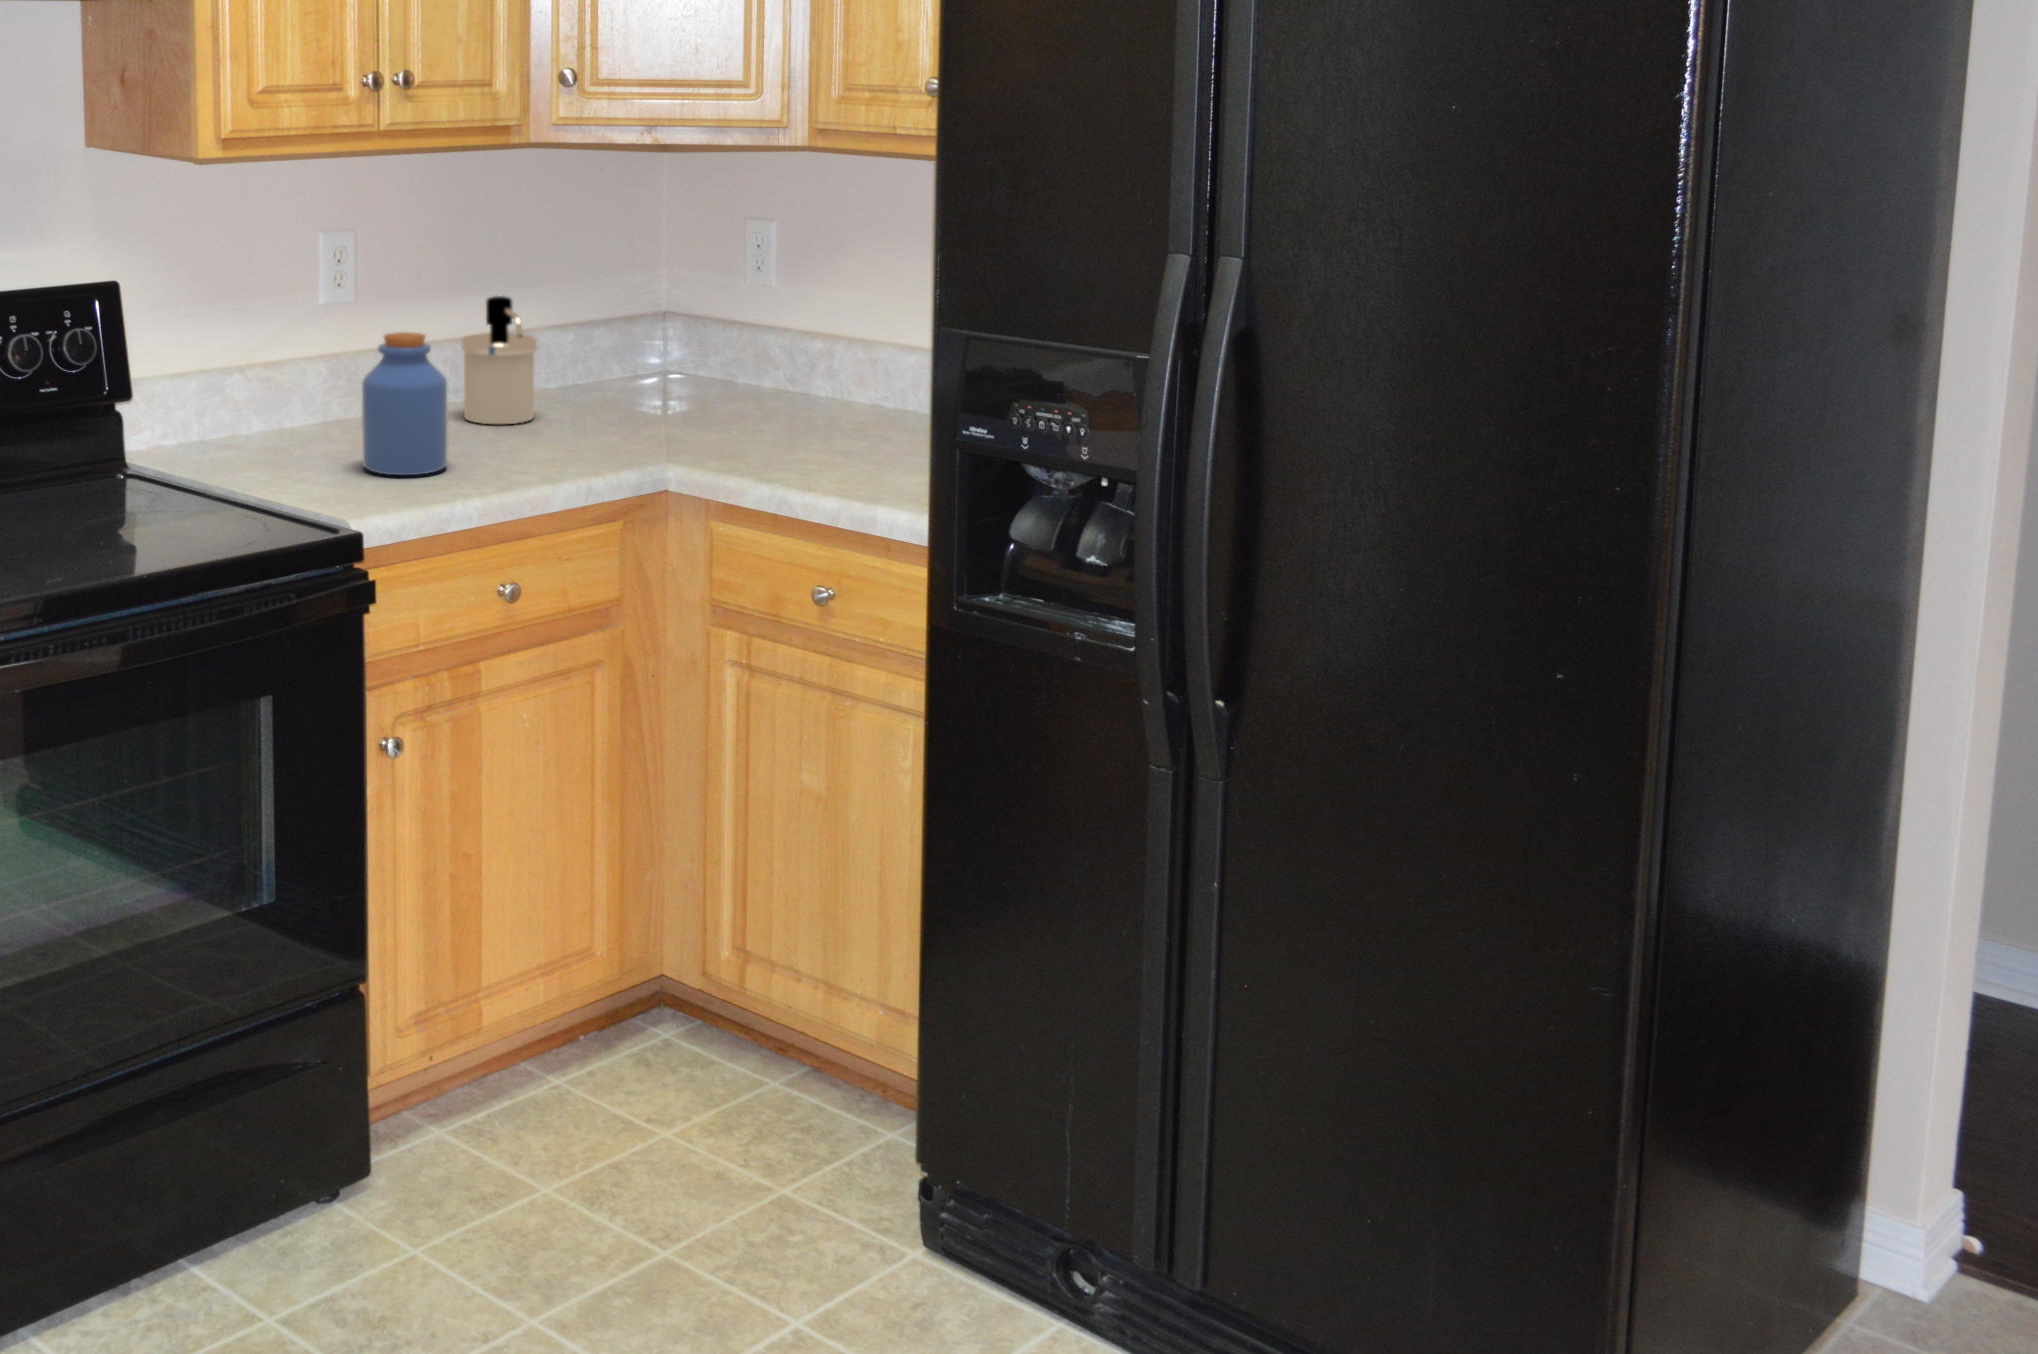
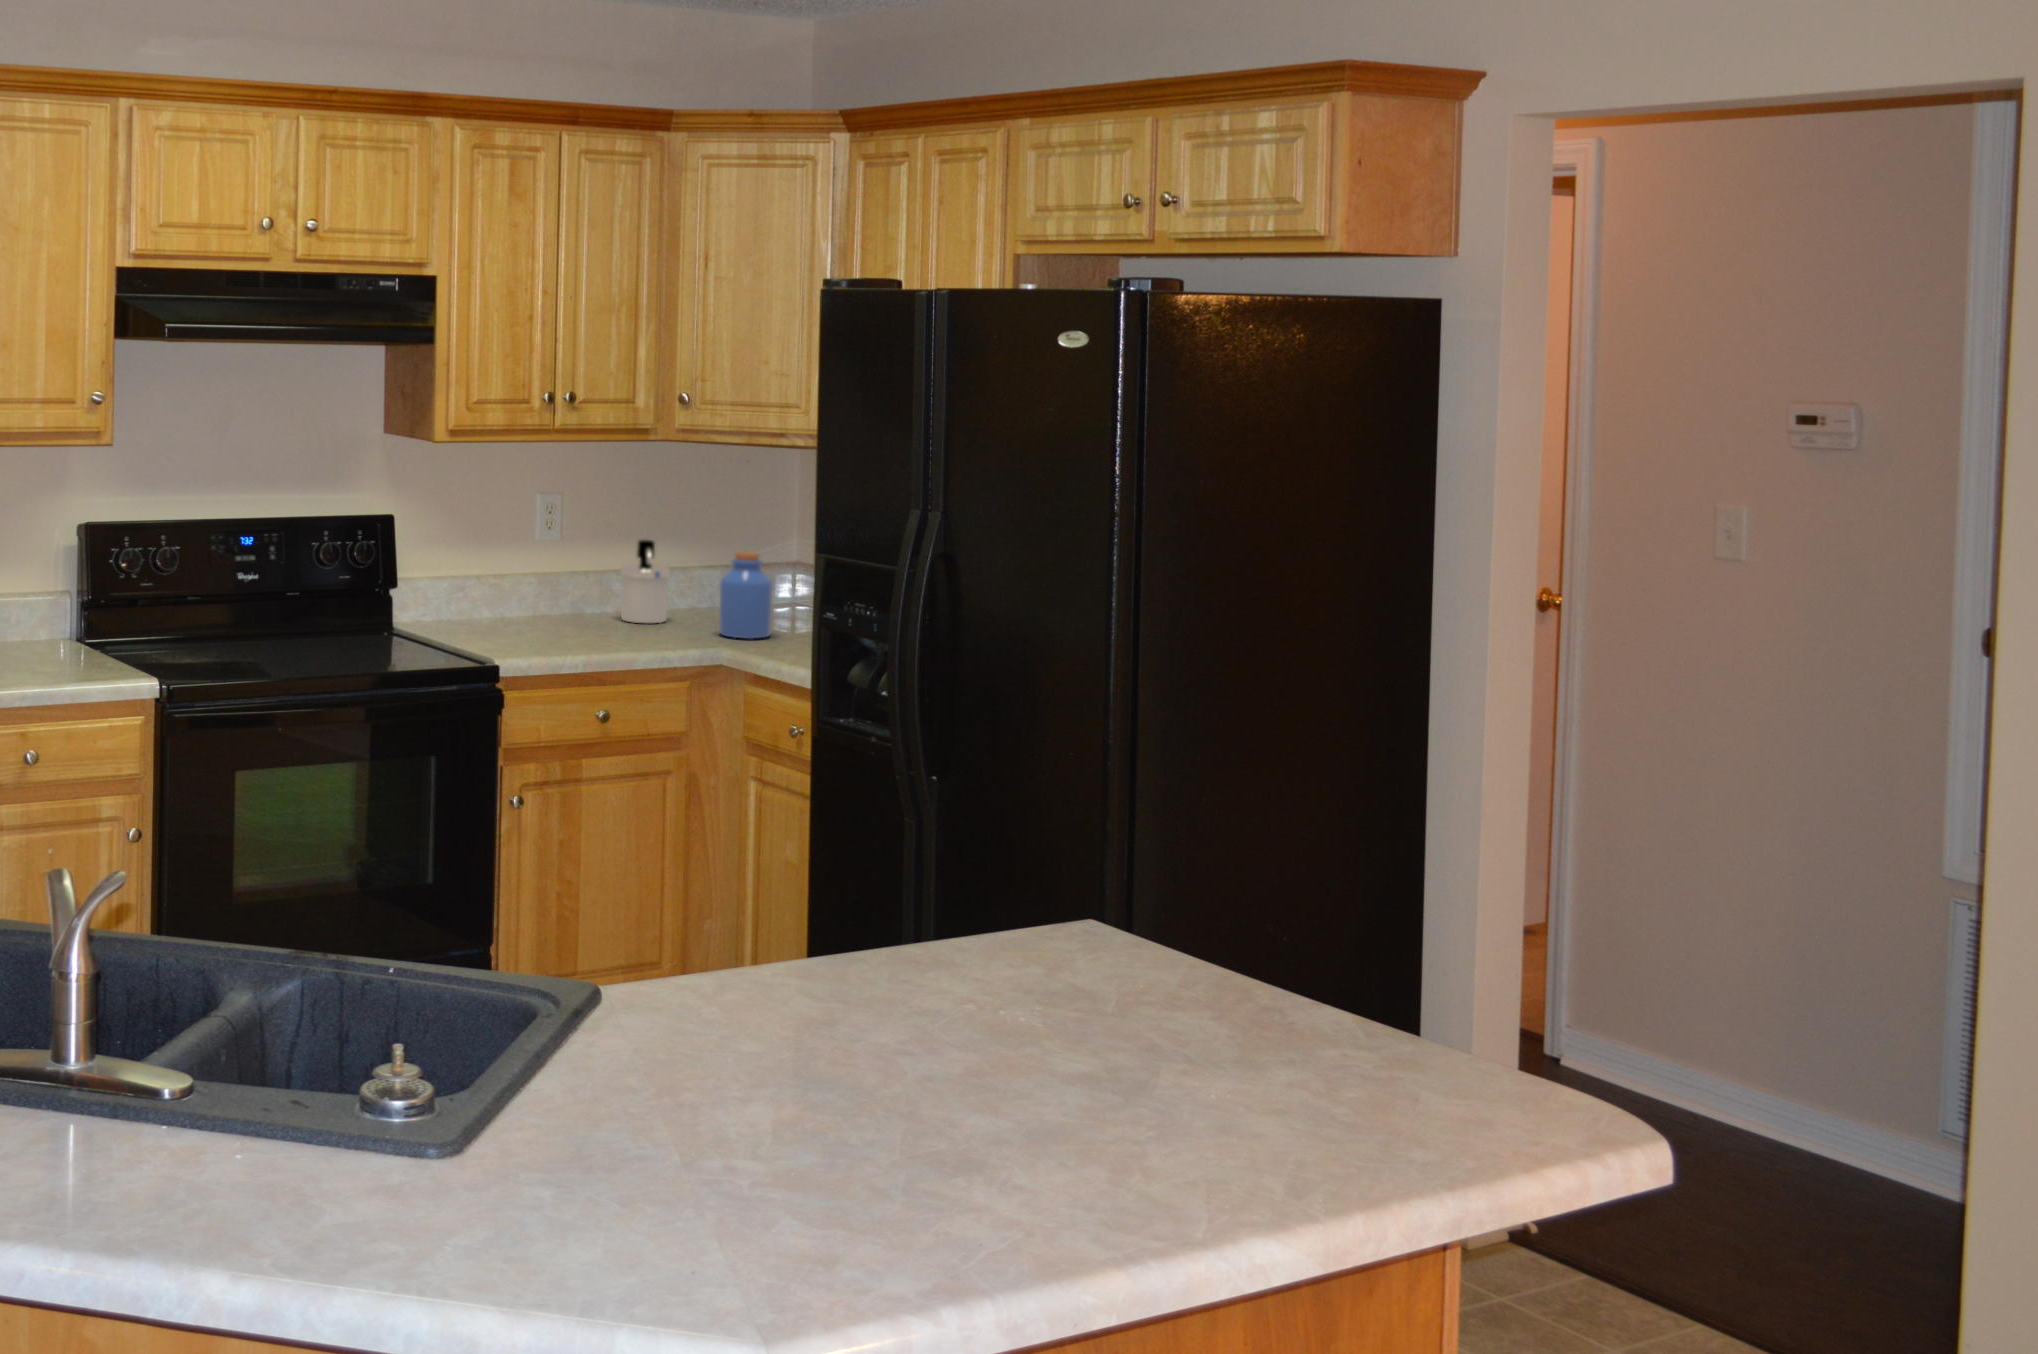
jar: present [362,332,447,475] -> present [719,552,772,639]

